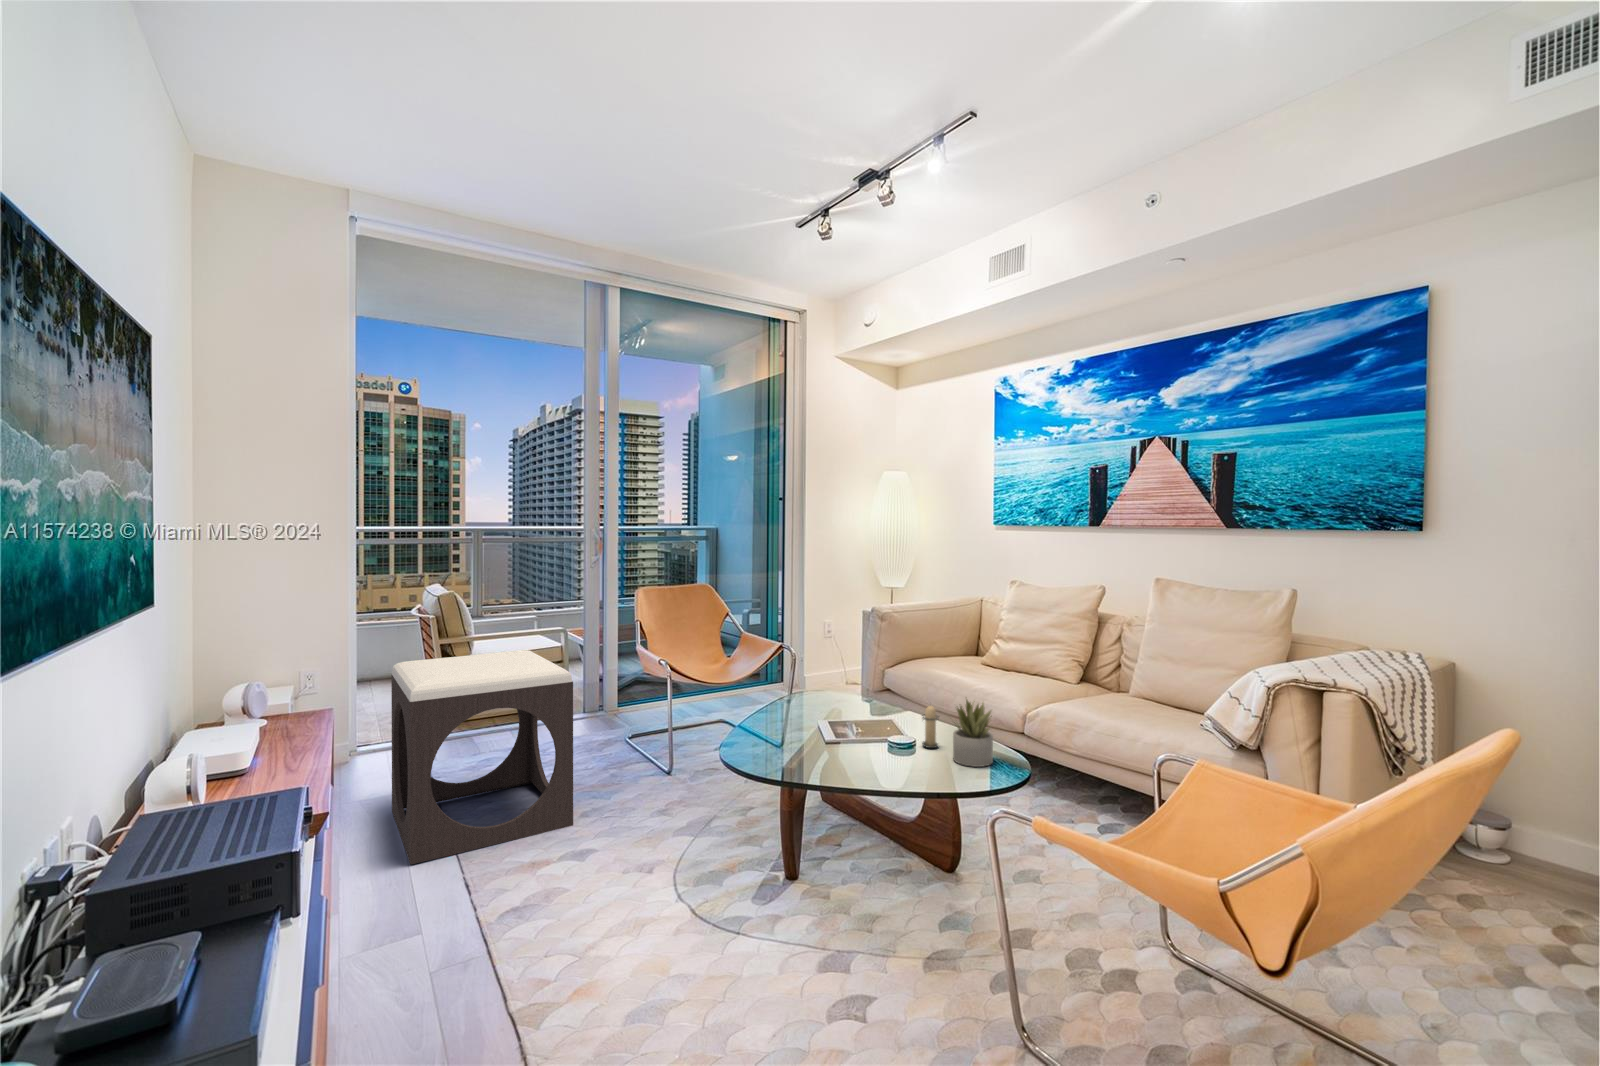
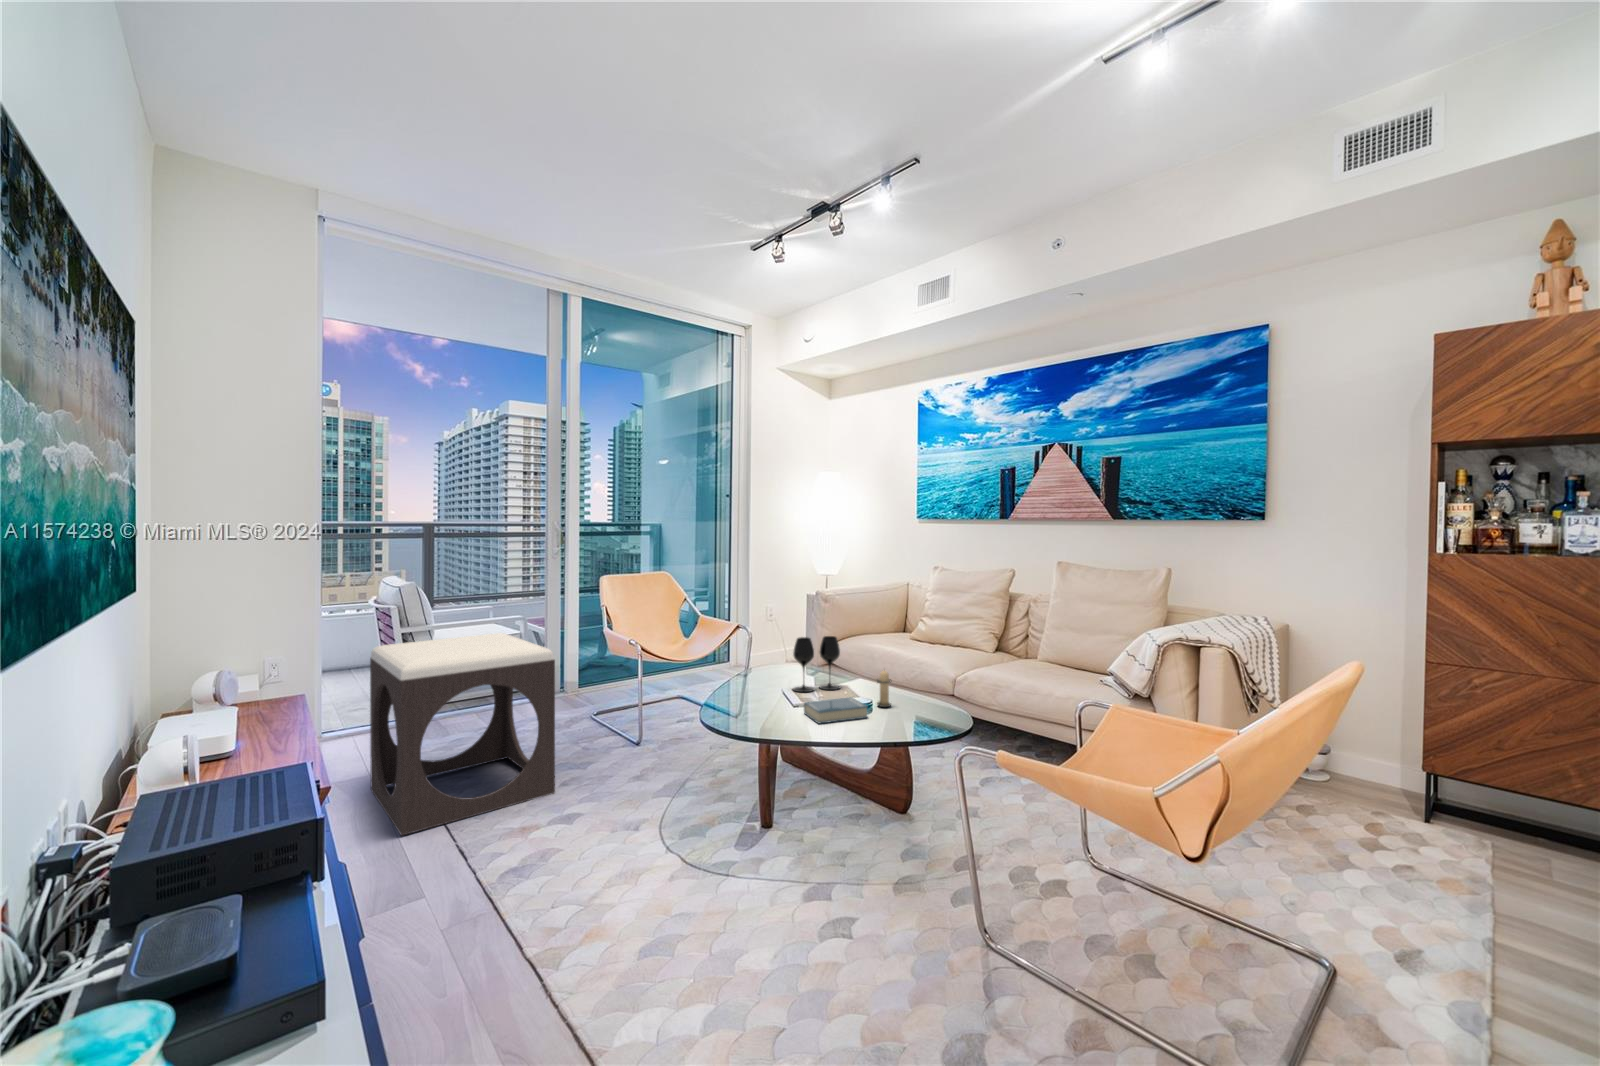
wine glass: none [831,662,886,726] -> present [793,636,840,692]
succulent plant: present [953,700,993,767] -> none [903,661,940,720]
hardback book: none [836,735,908,765] -> present [804,698,868,723]

